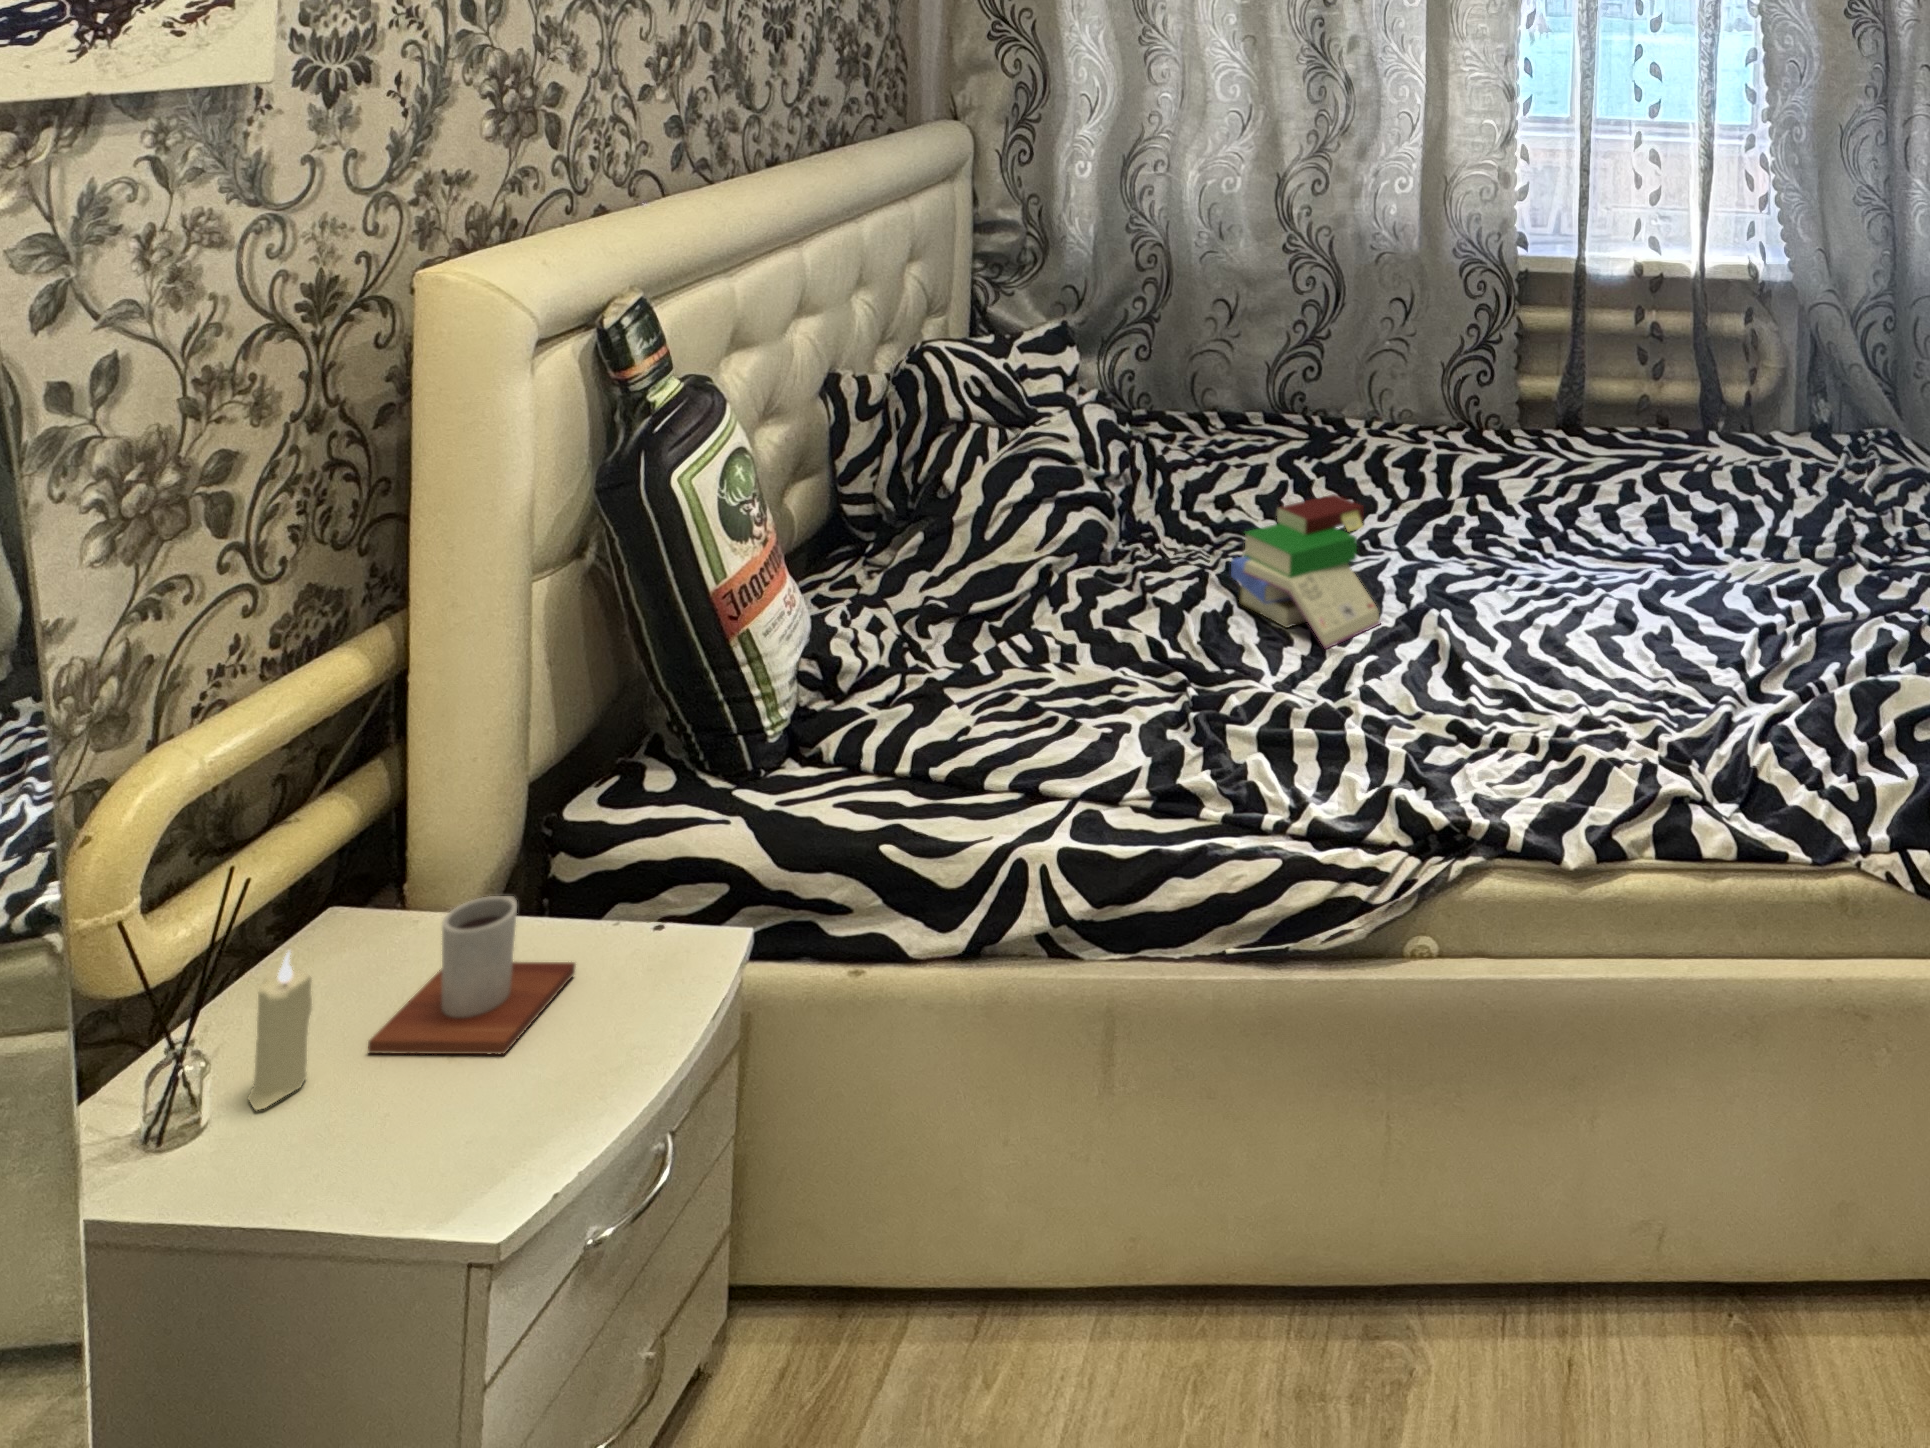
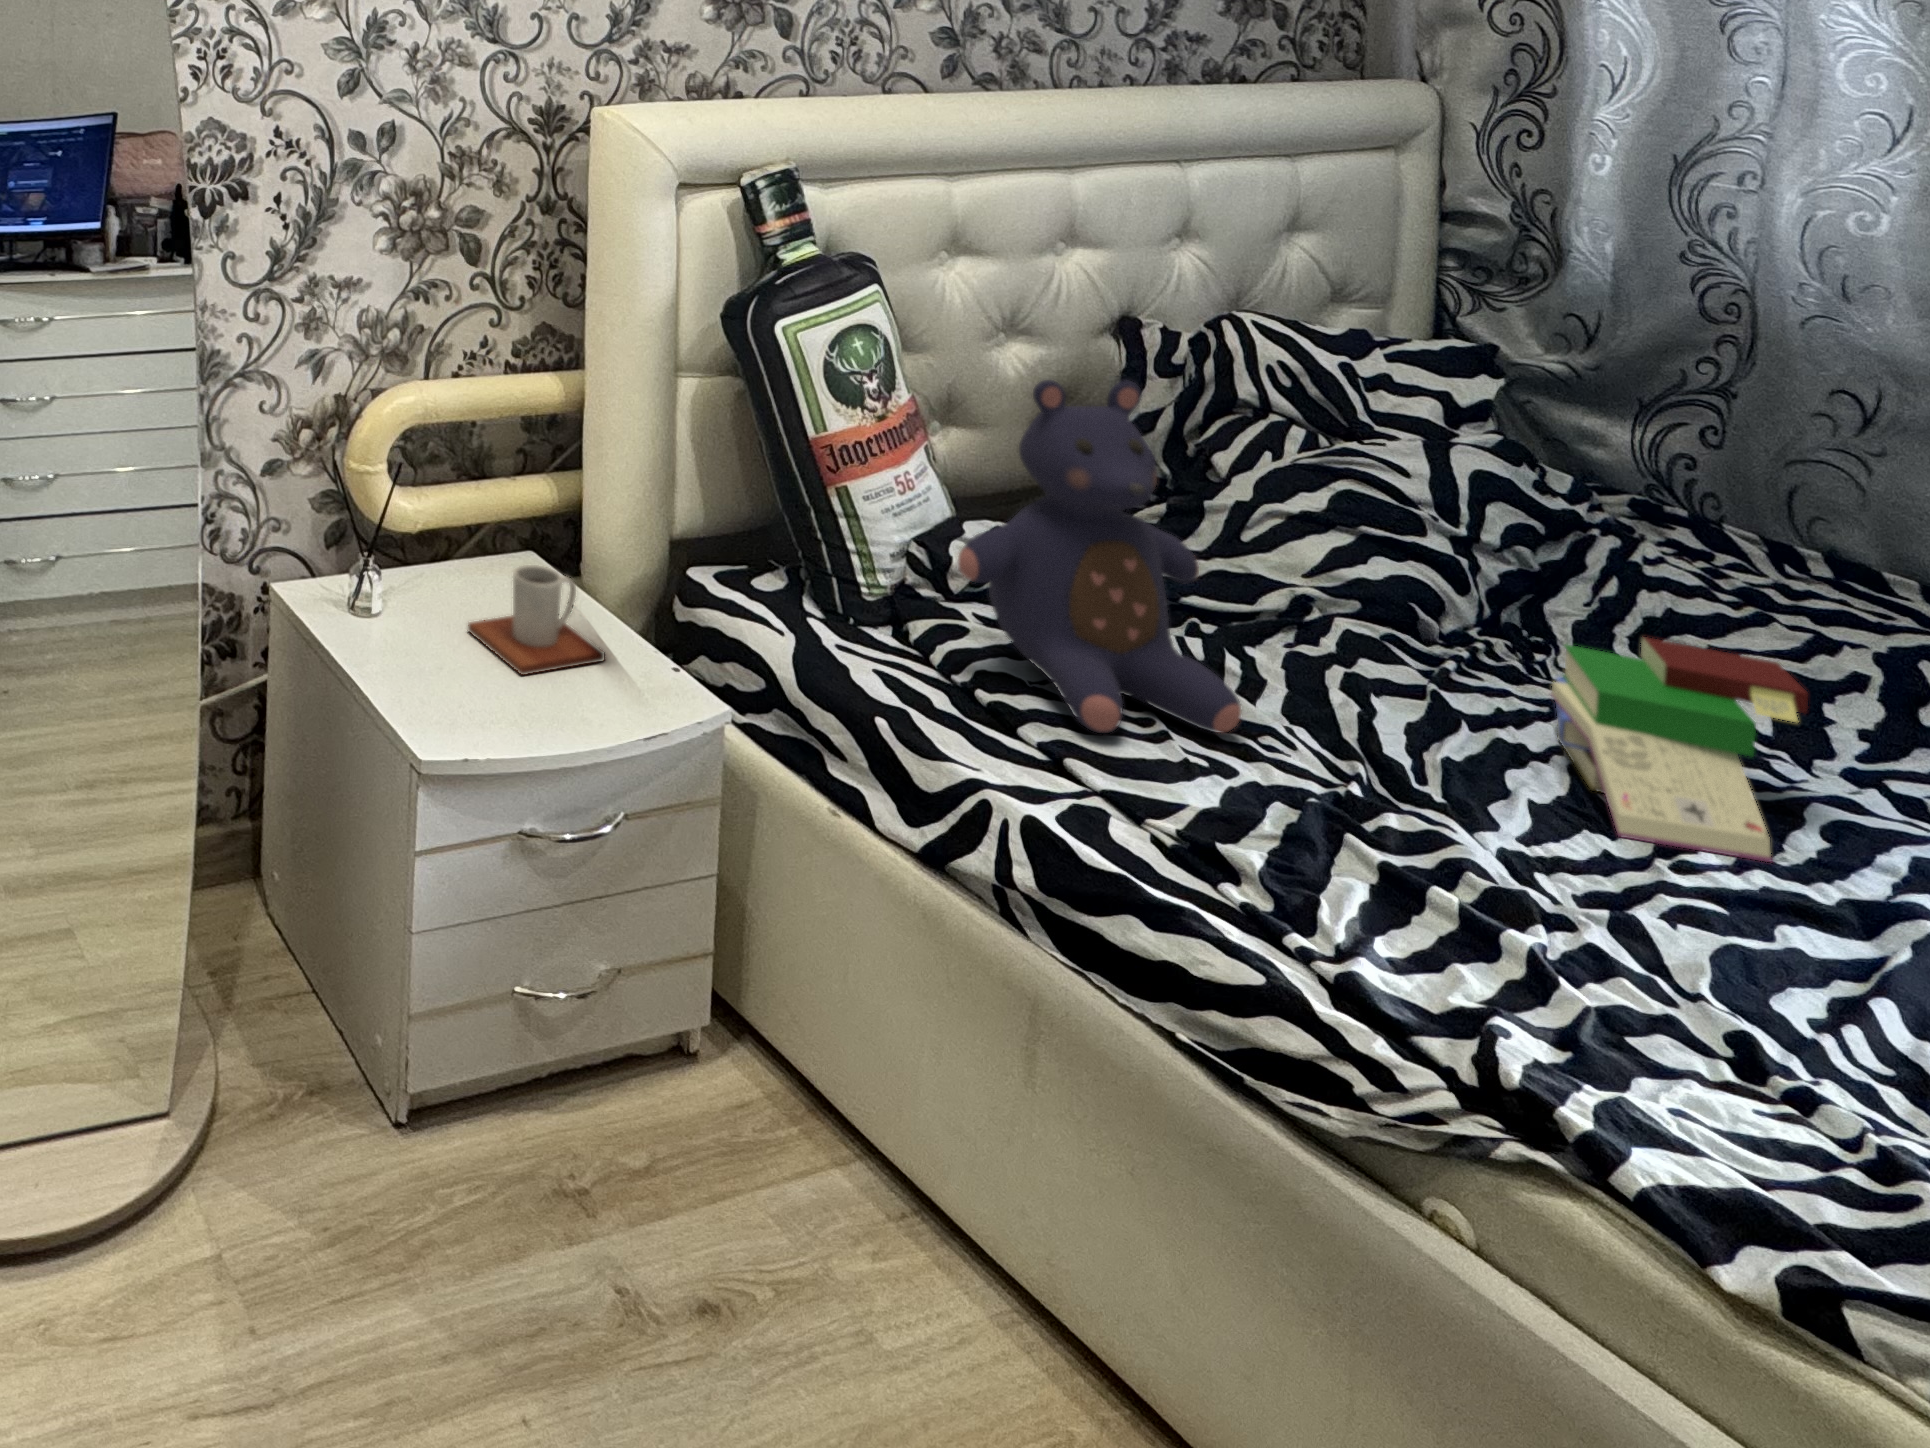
teddy bear: none [904,429,1125,757] -> present [958,380,1241,733]
candle: present [248,952,312,1110] -> none [397,531,435,626]

